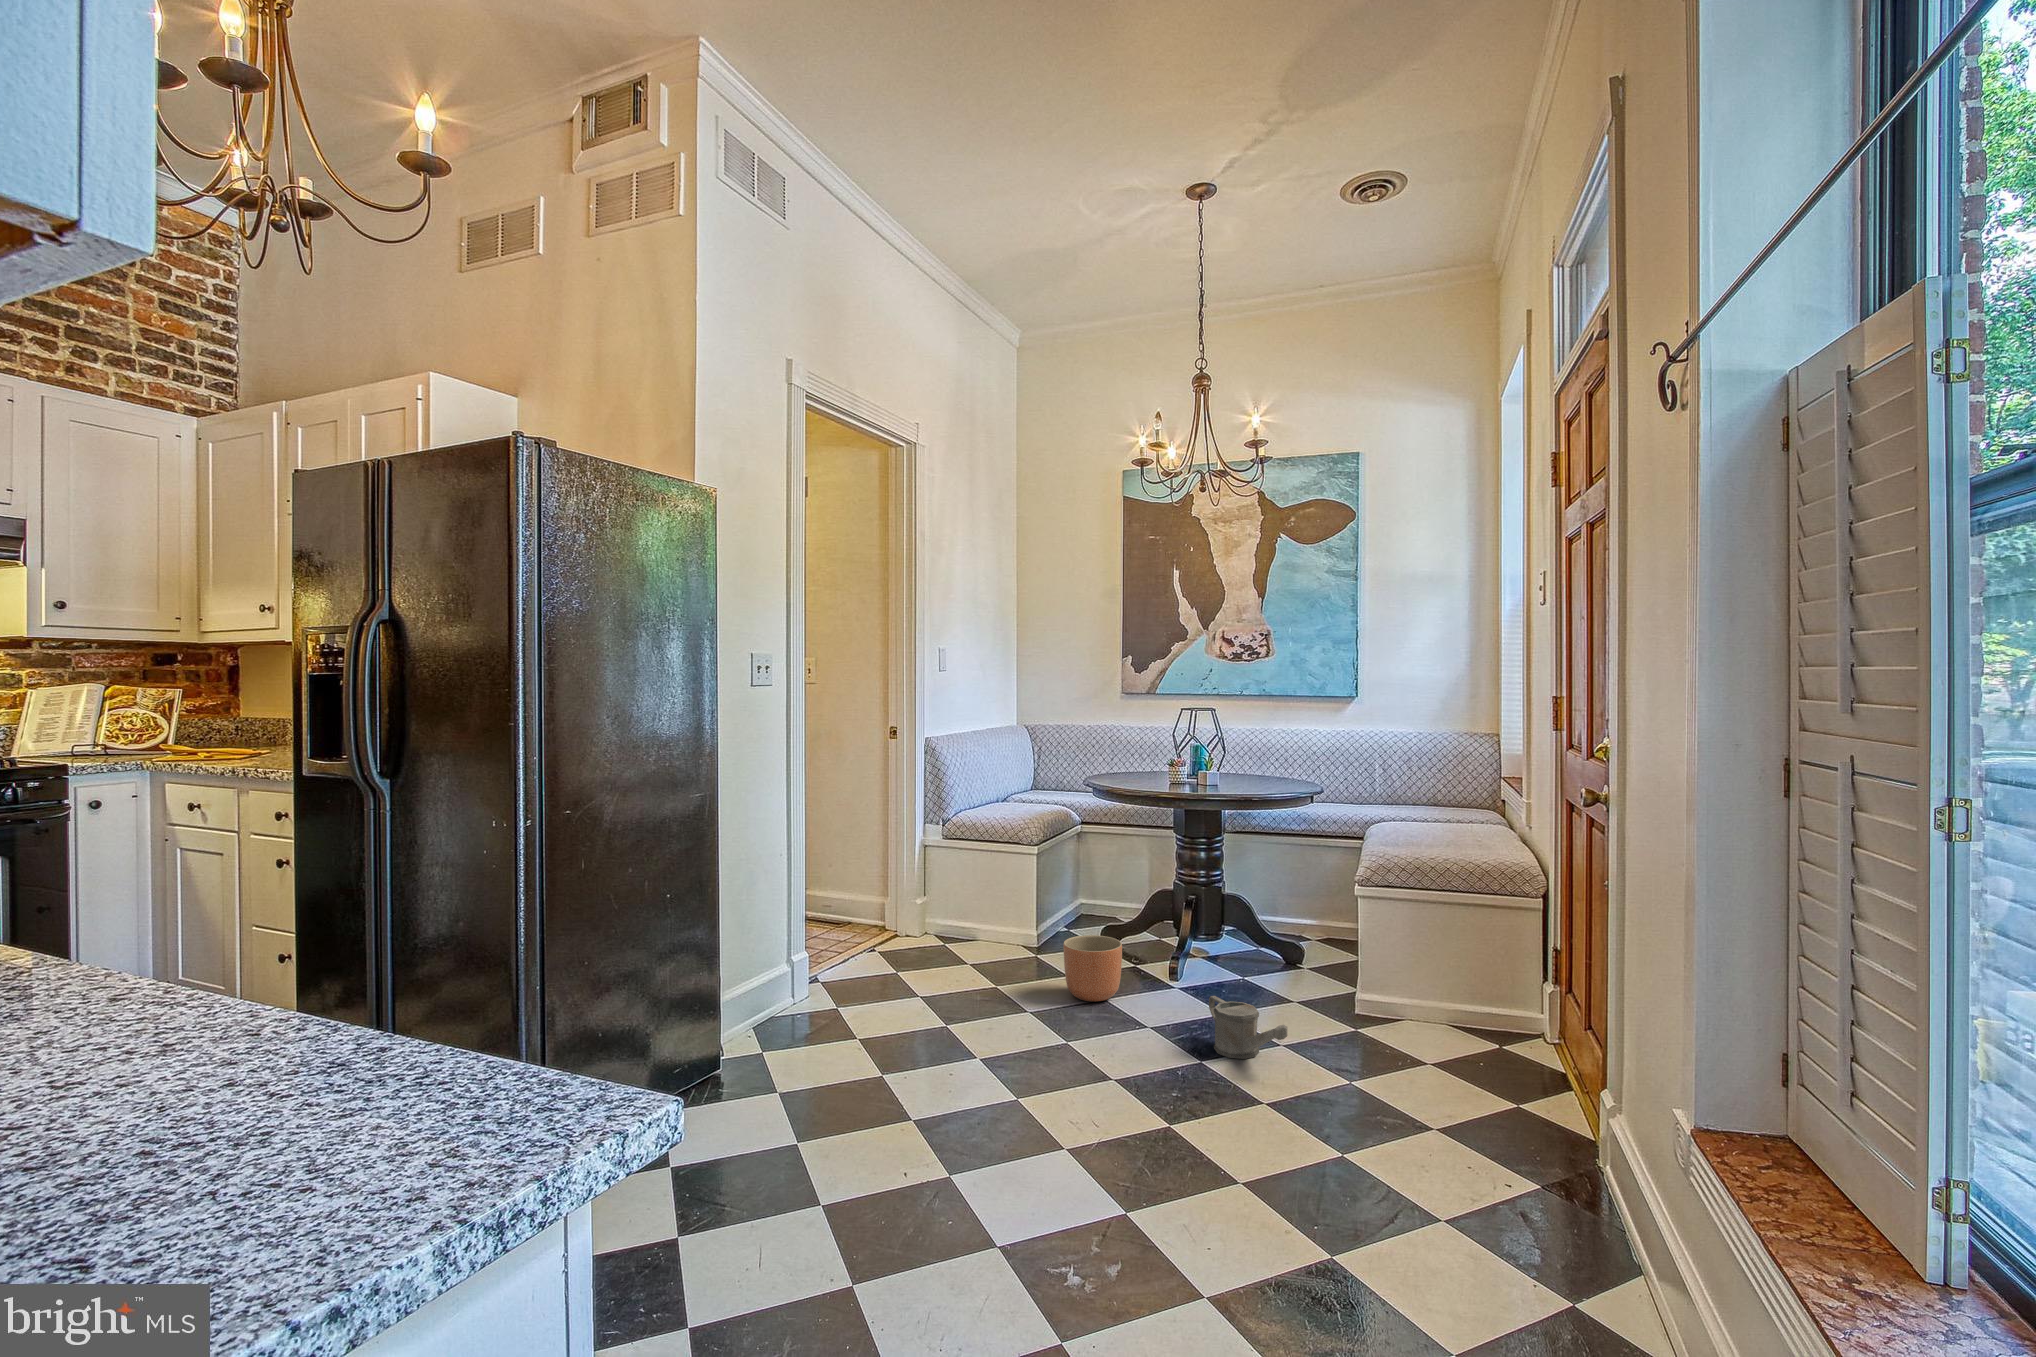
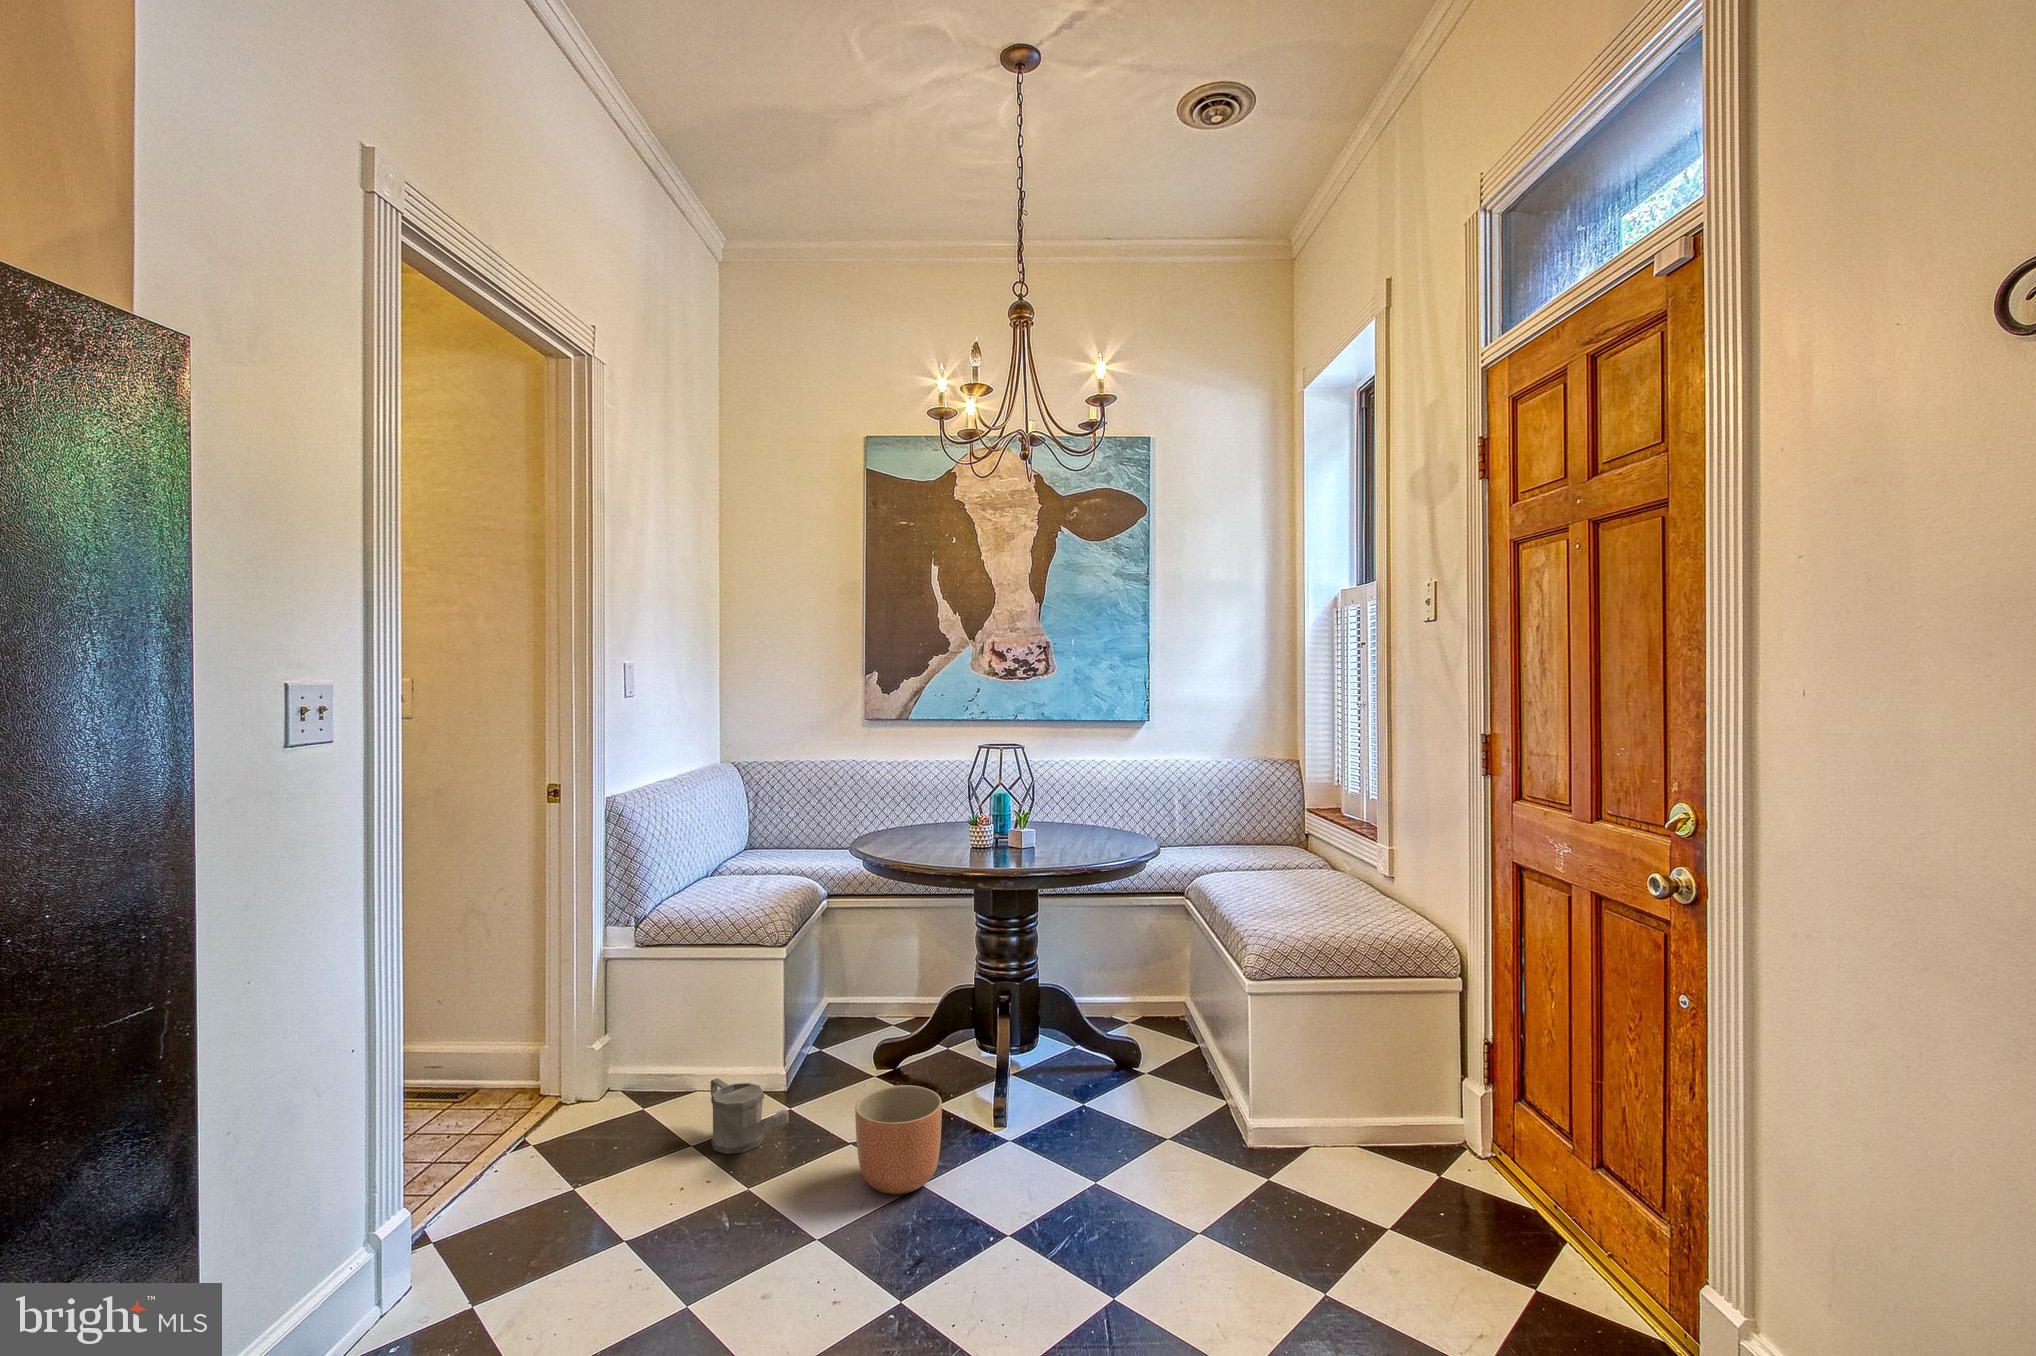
watering can: present [1209,996,1288,1059] -> present [711,1078,789,1154]

